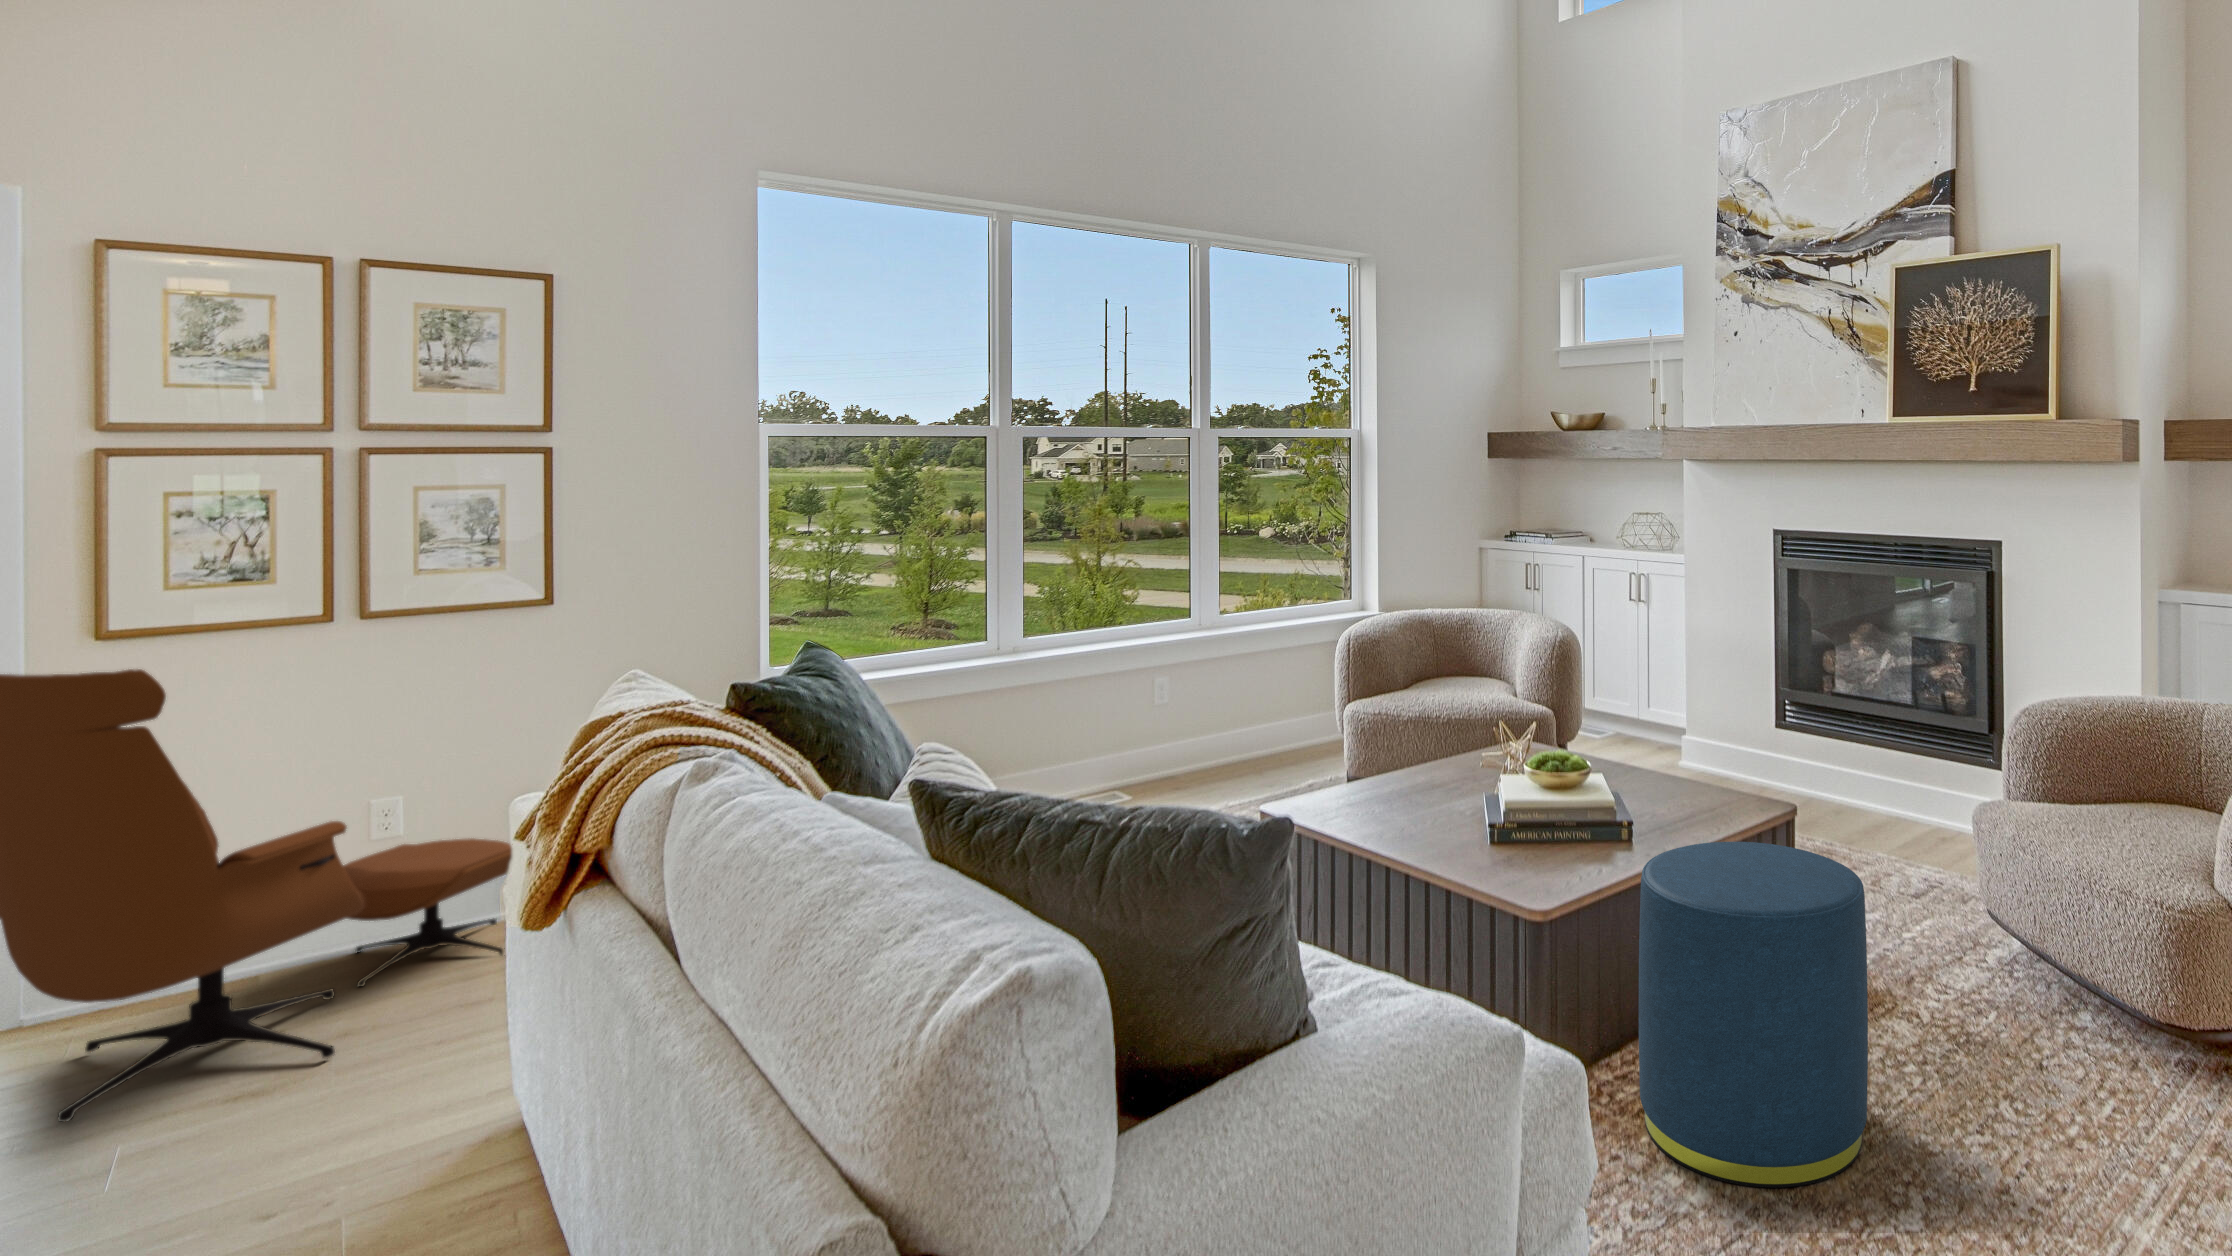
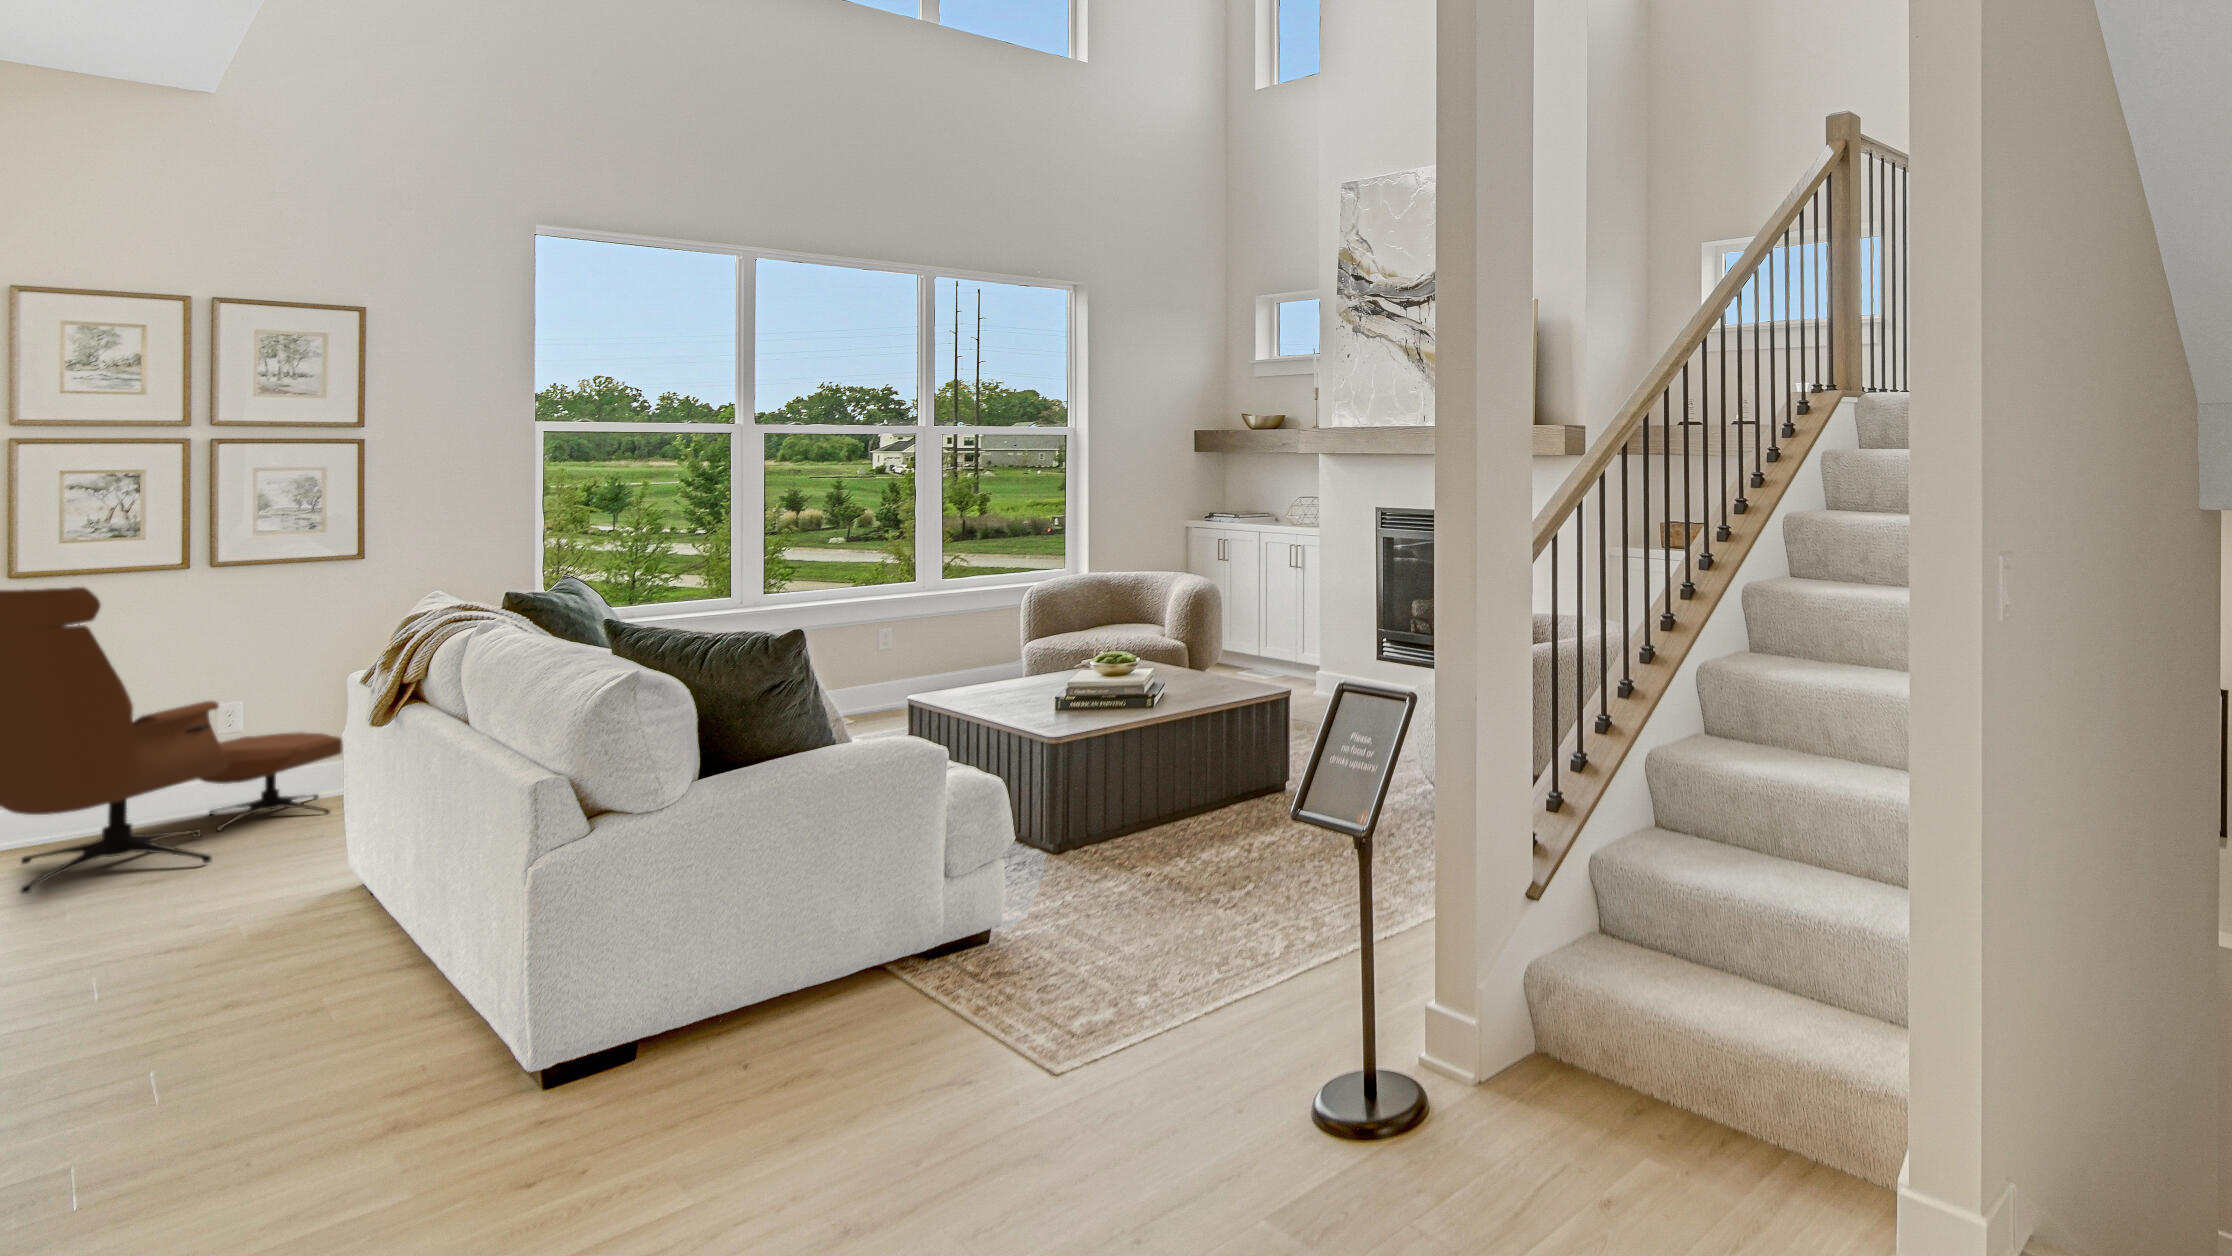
ottoman: present [1639,842,1868,1188] -> none [1113,698,1257,891]

